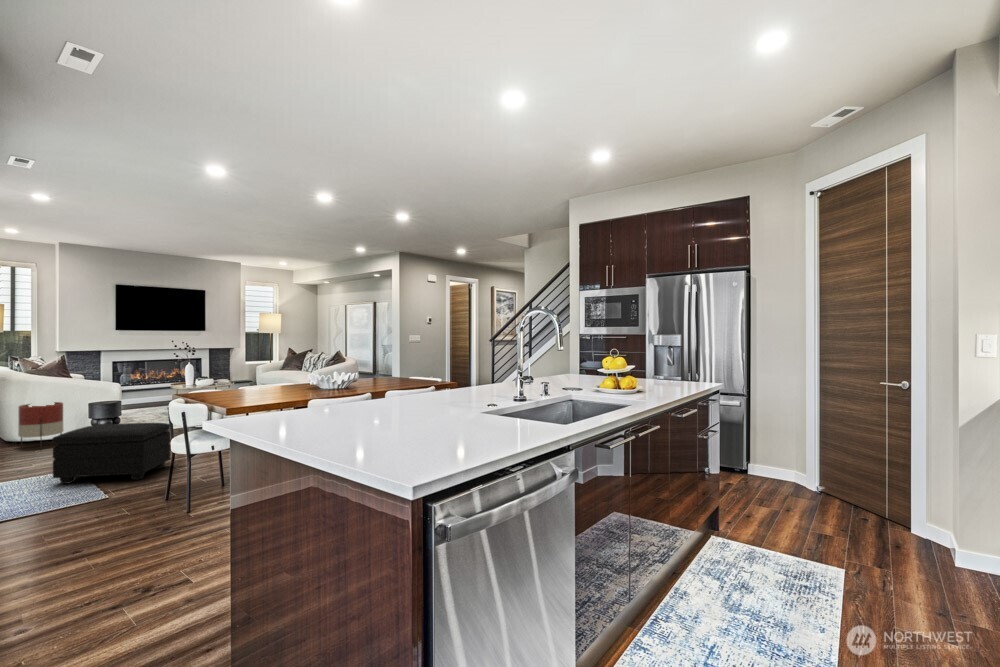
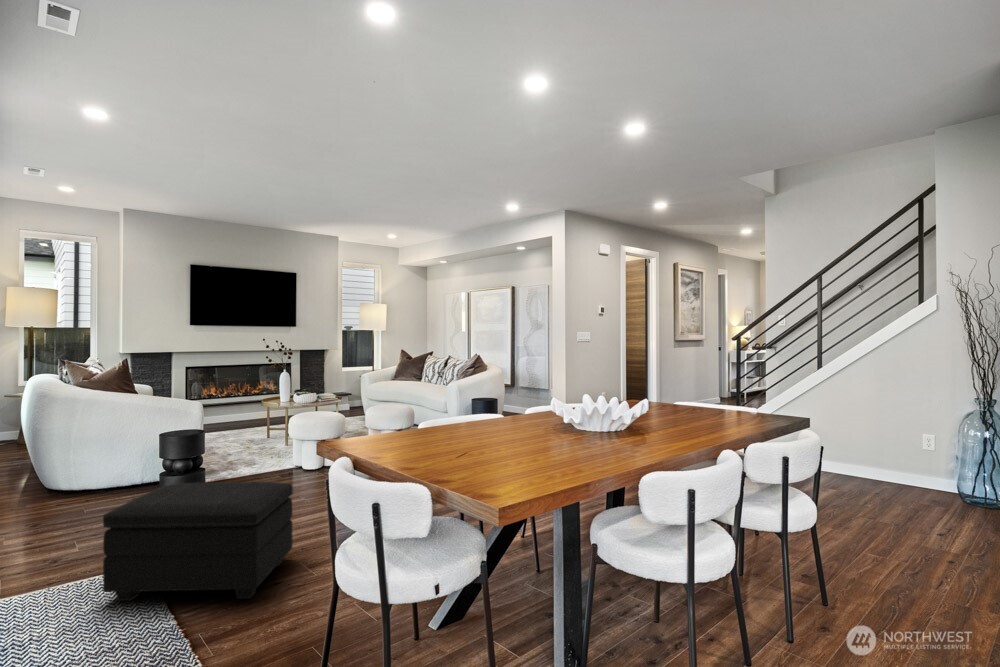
planter: present [18,402,64,448] -> none [63,430,125,507]

